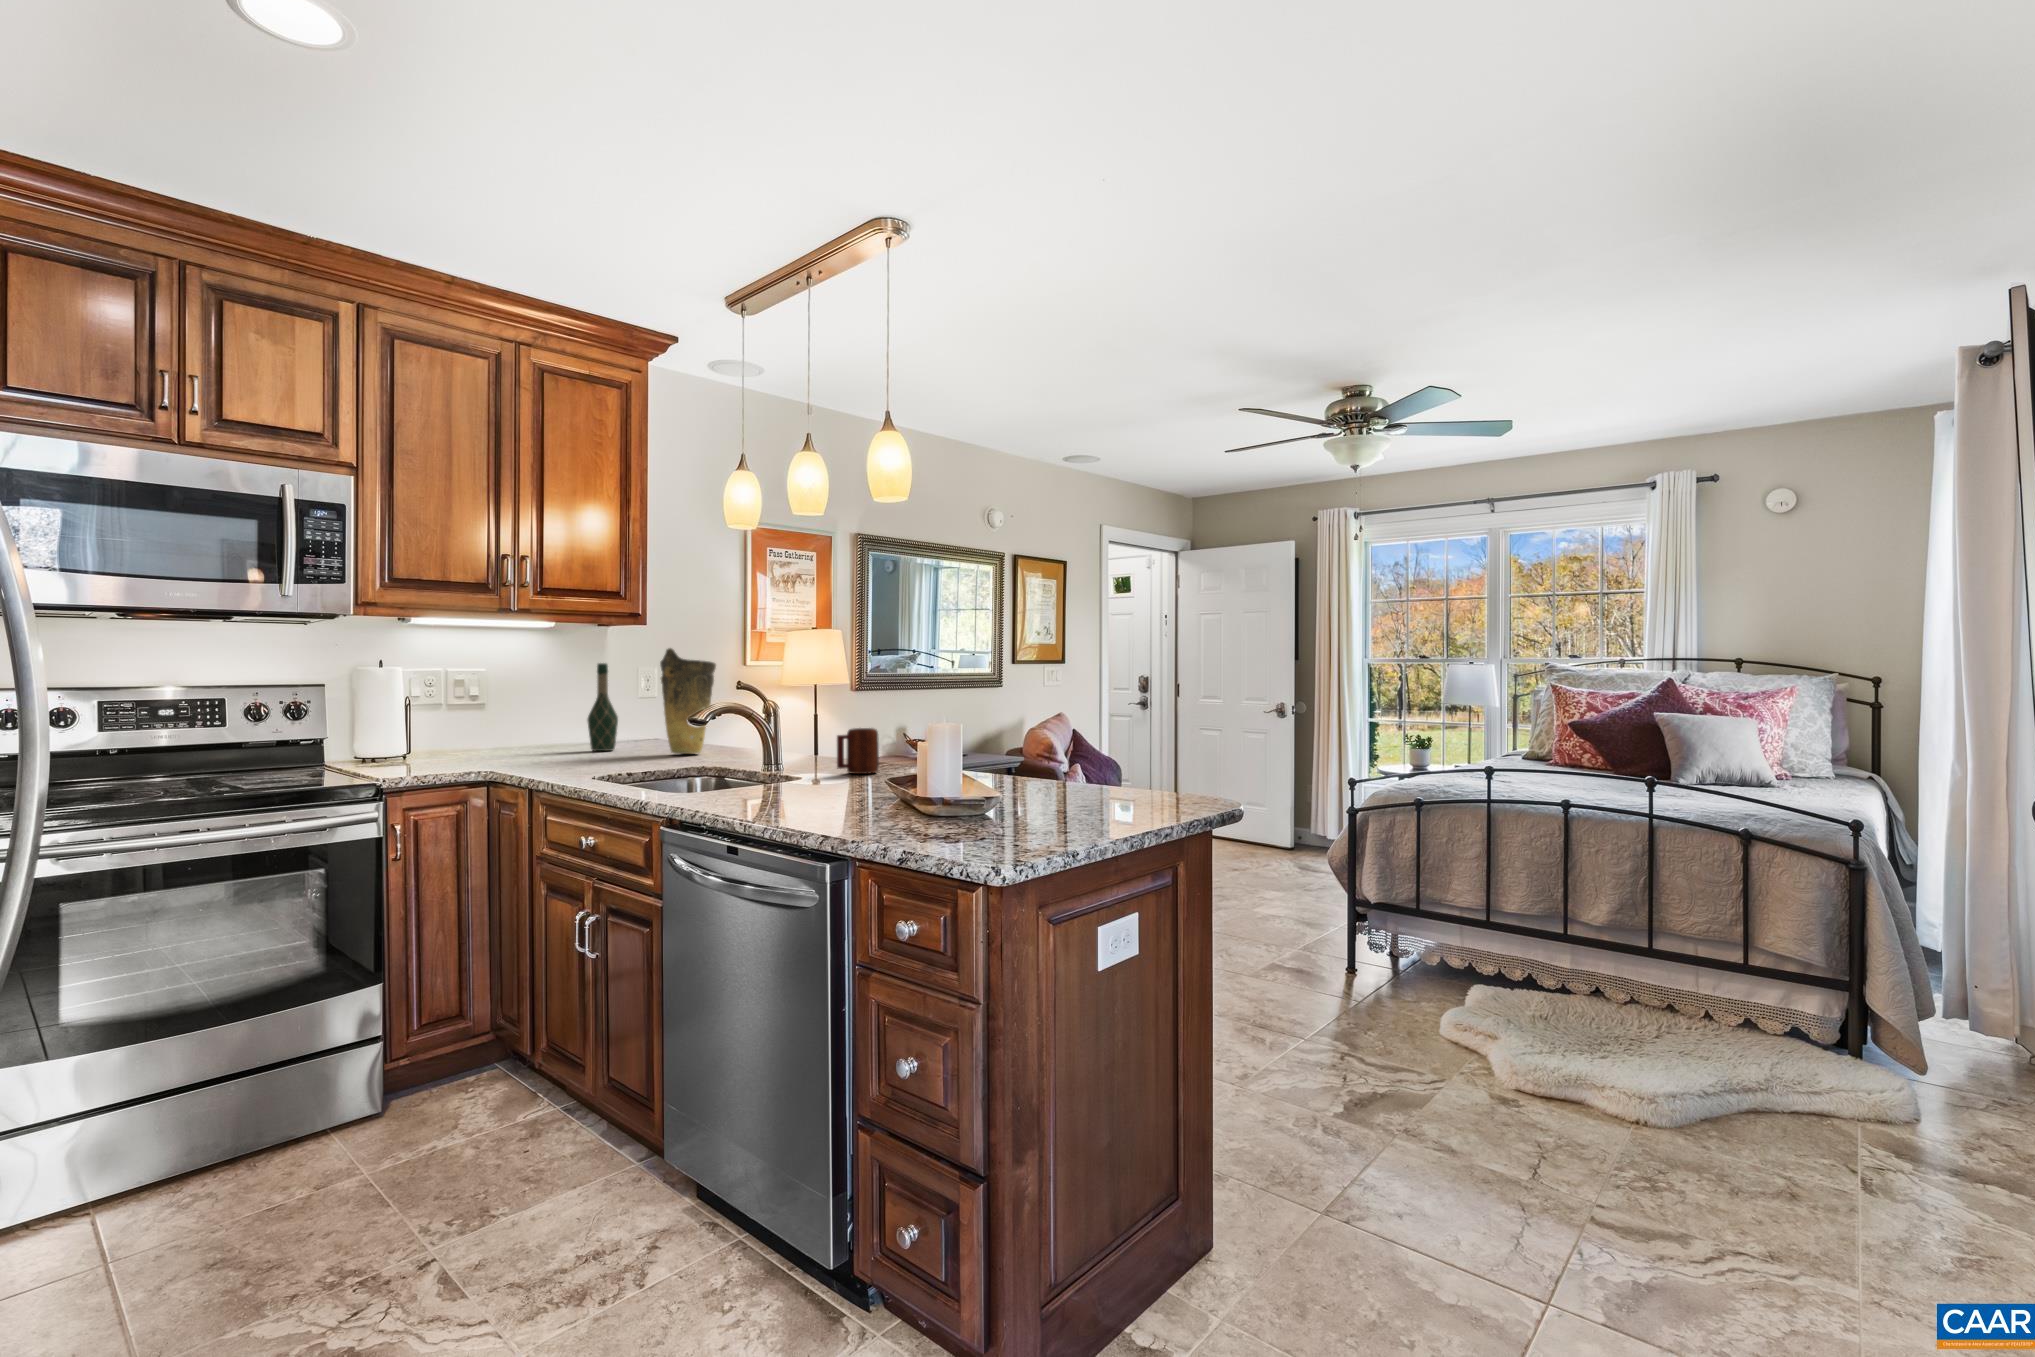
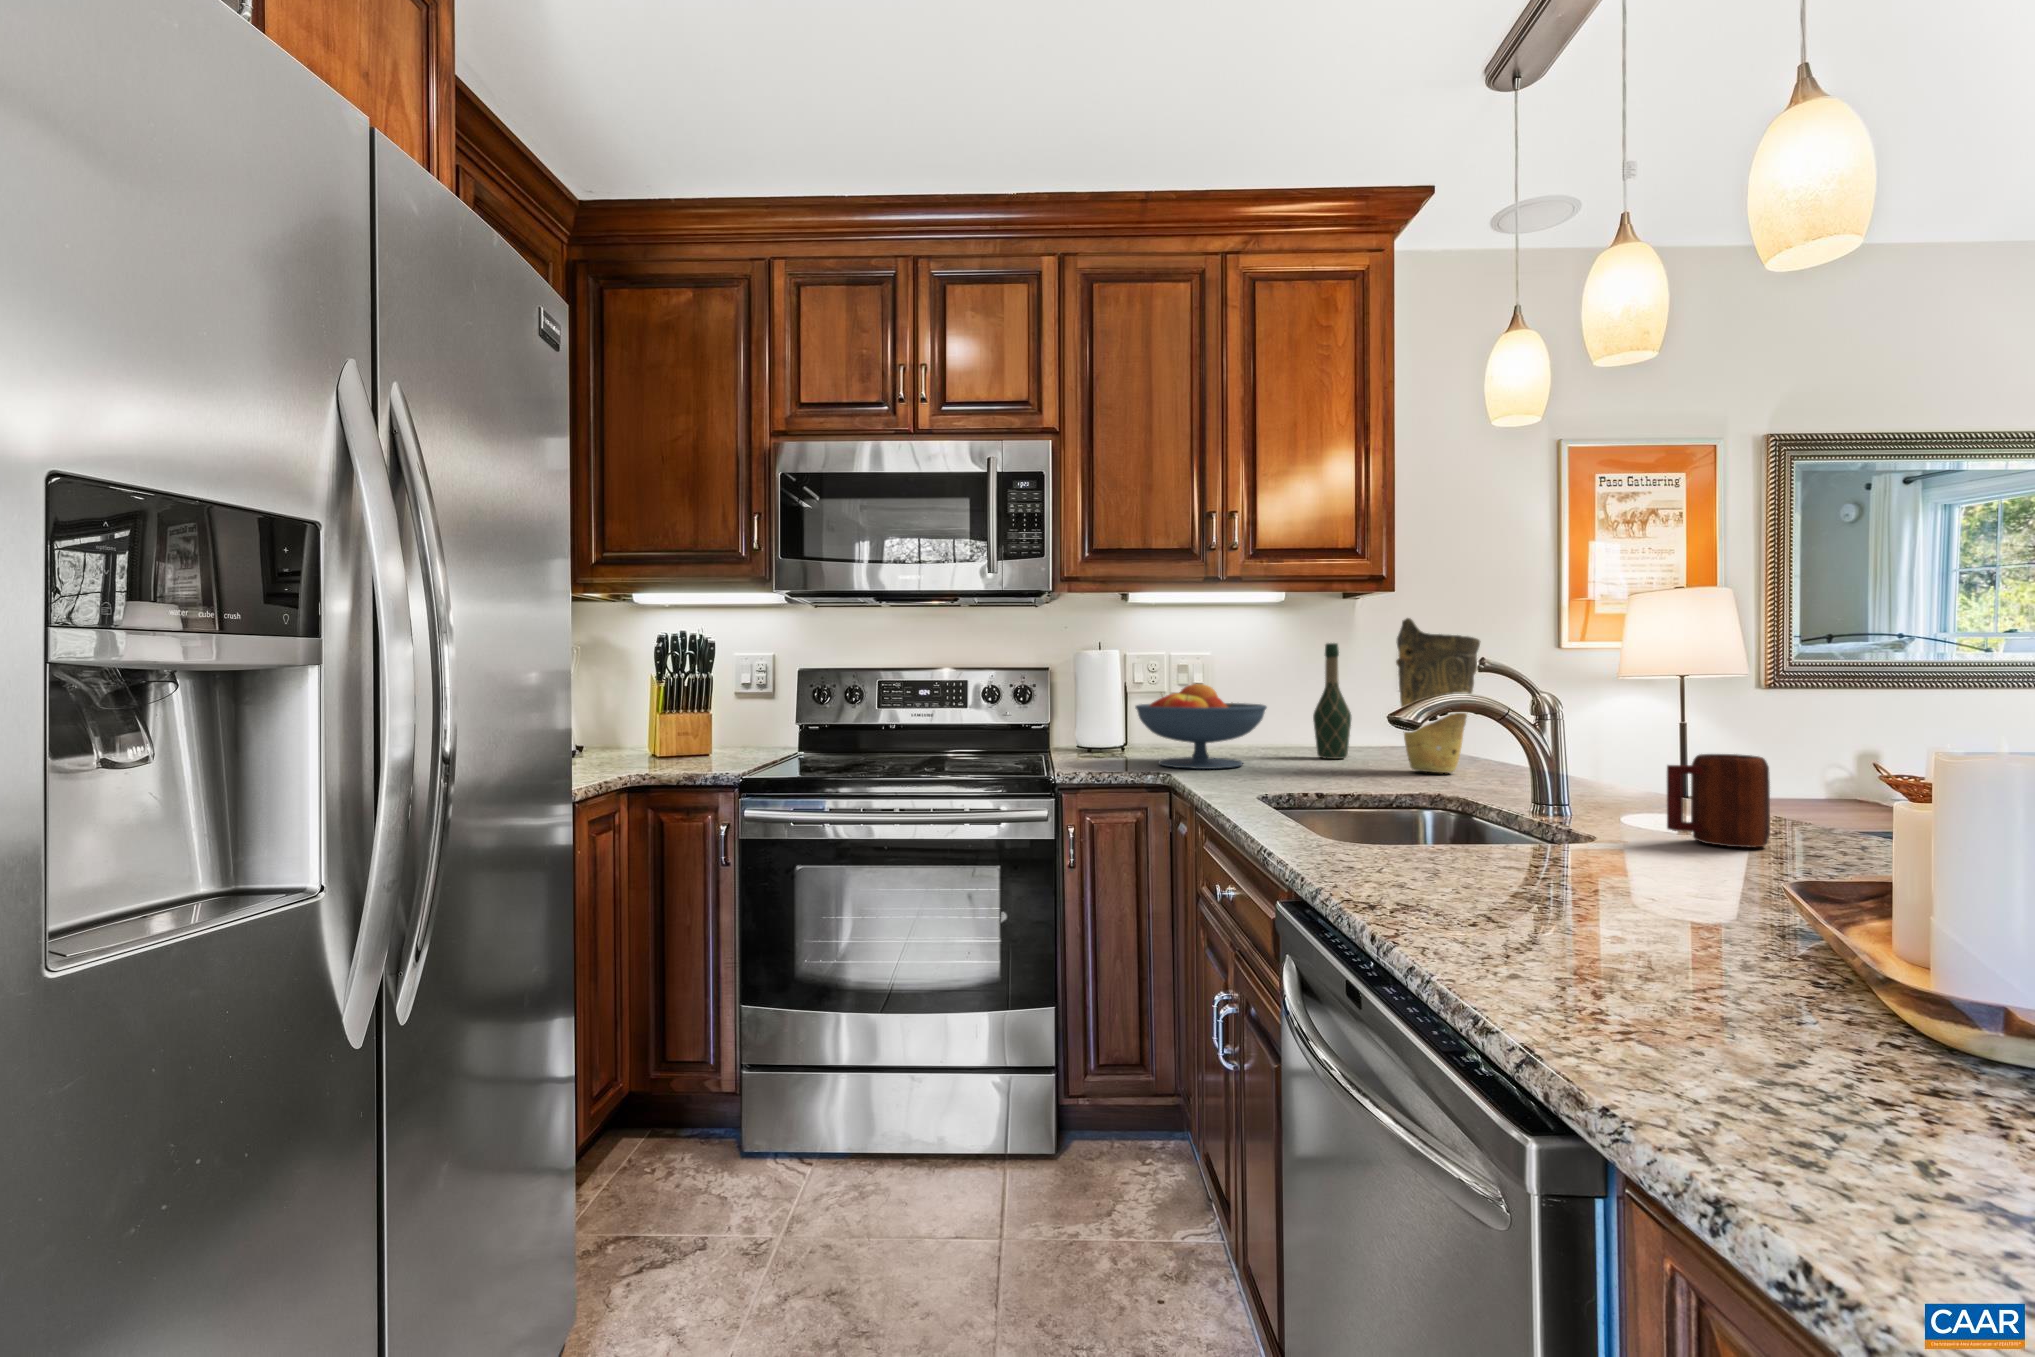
fruit bowl: none [442,696,562,765] -> present [1136,684,1267,769]

